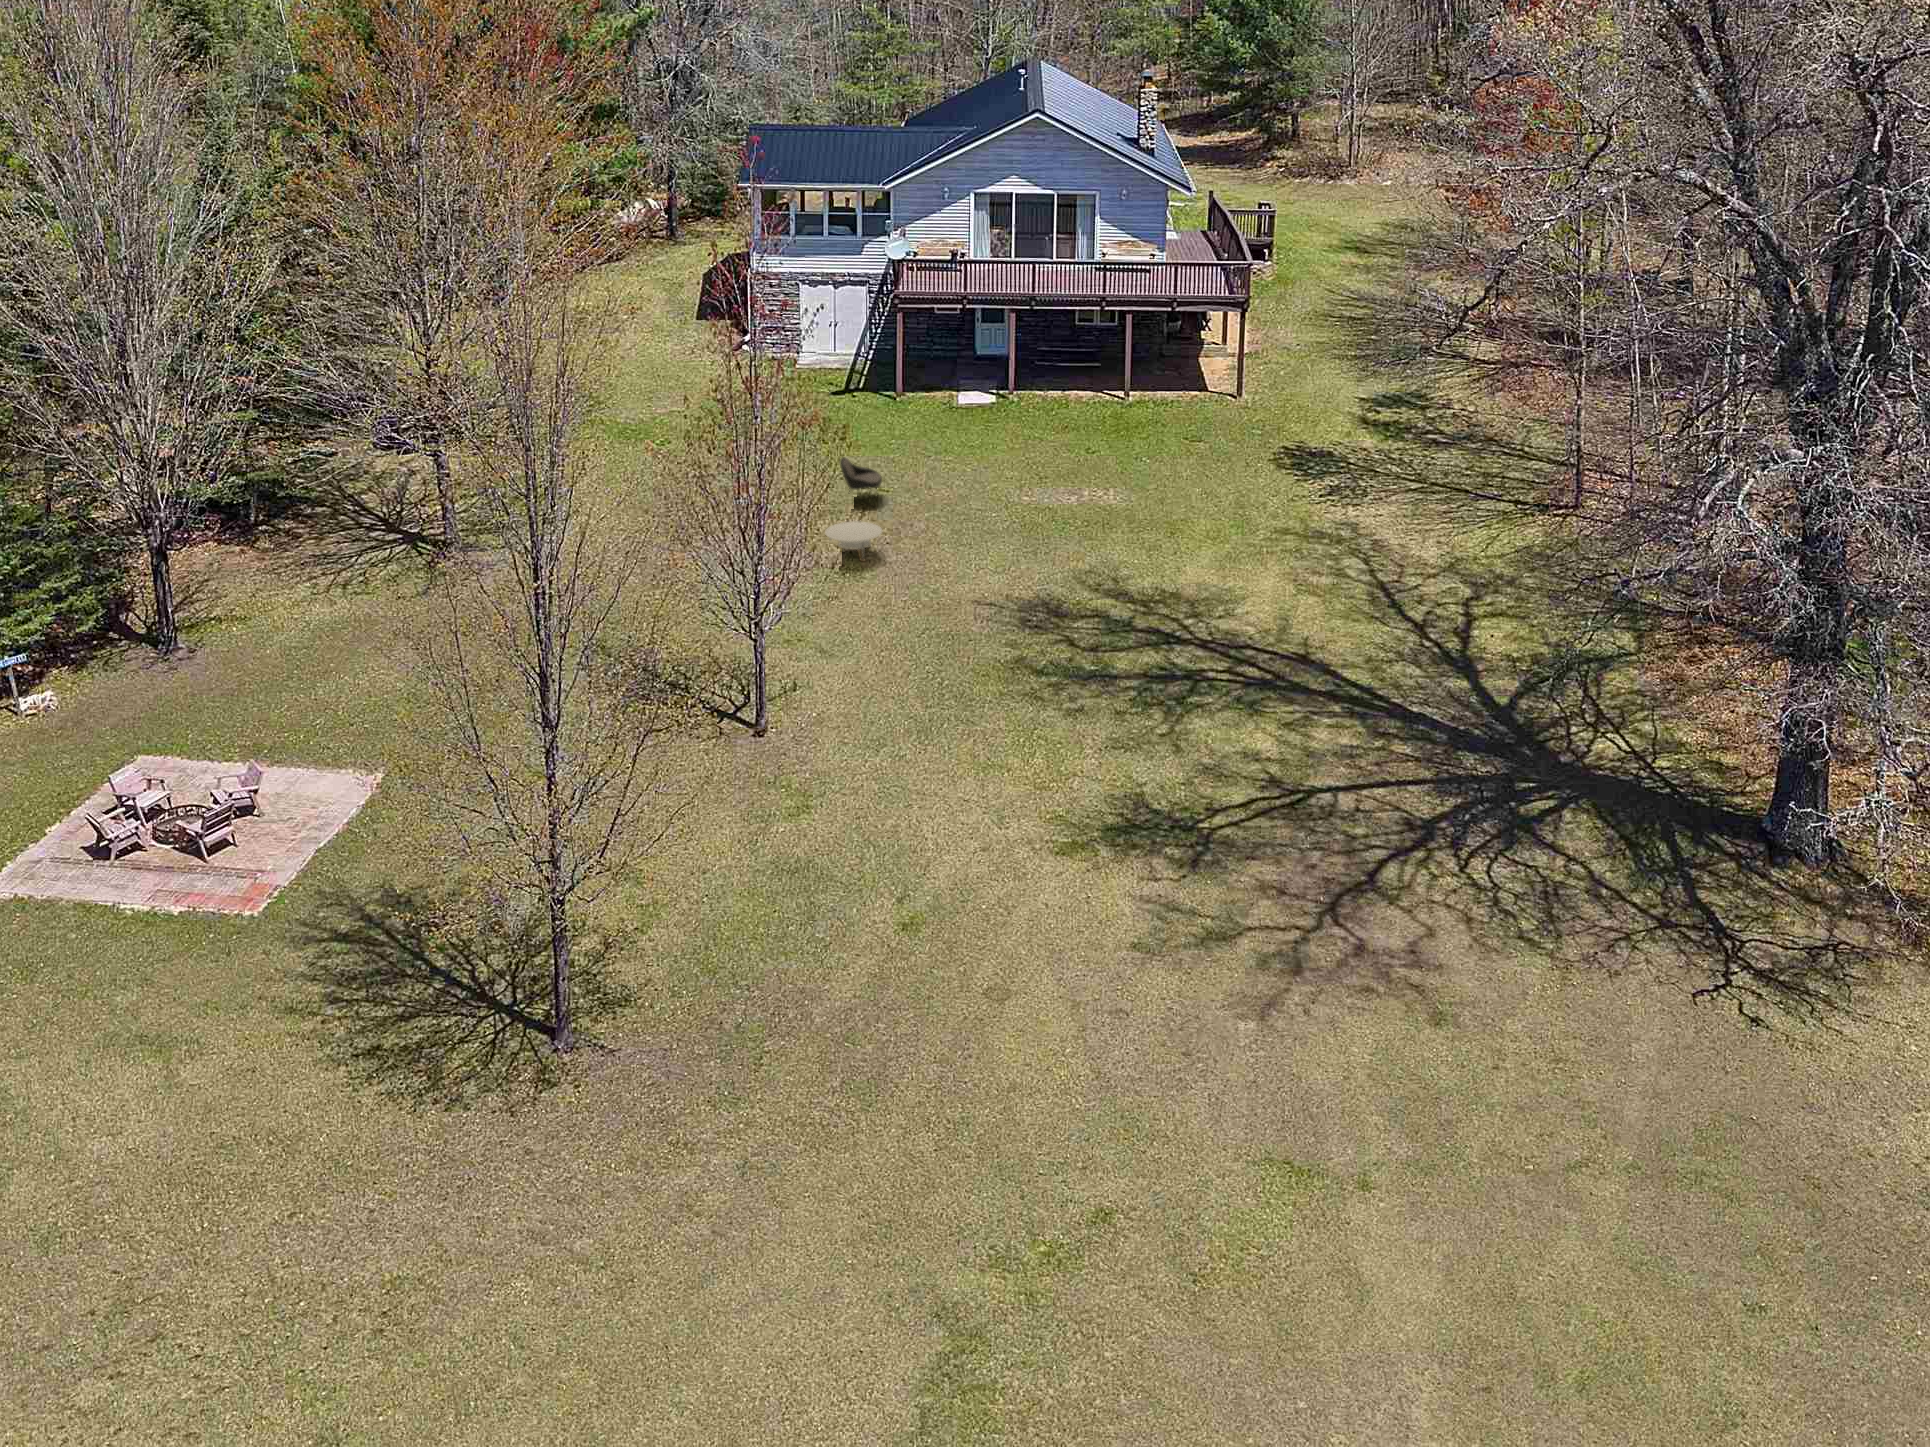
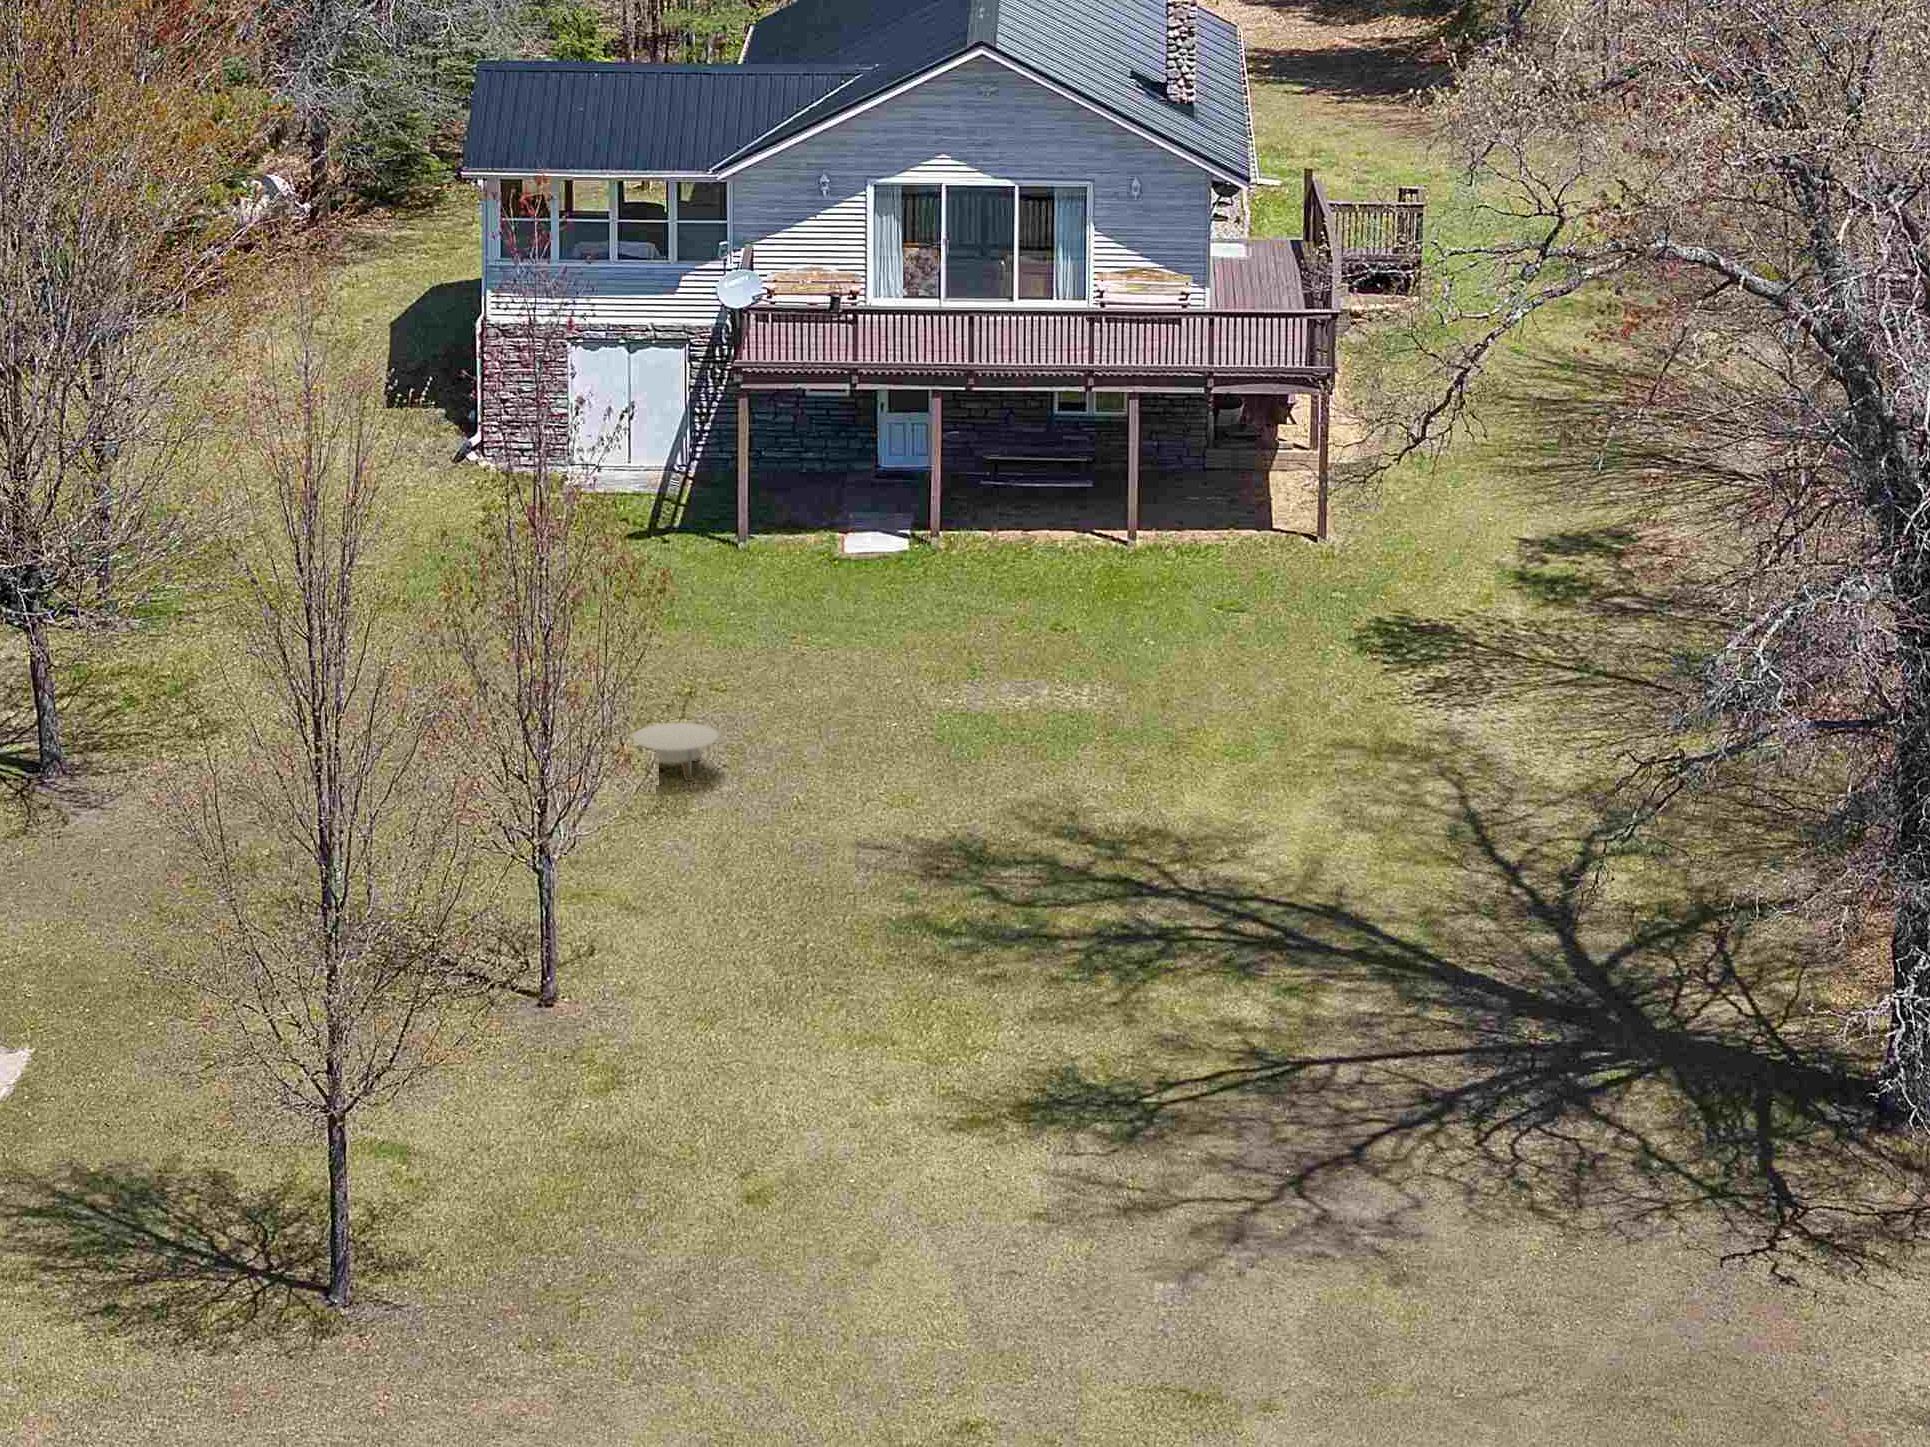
lounge chair: present [840,457,882,501] -> none [652,628,718,706]

